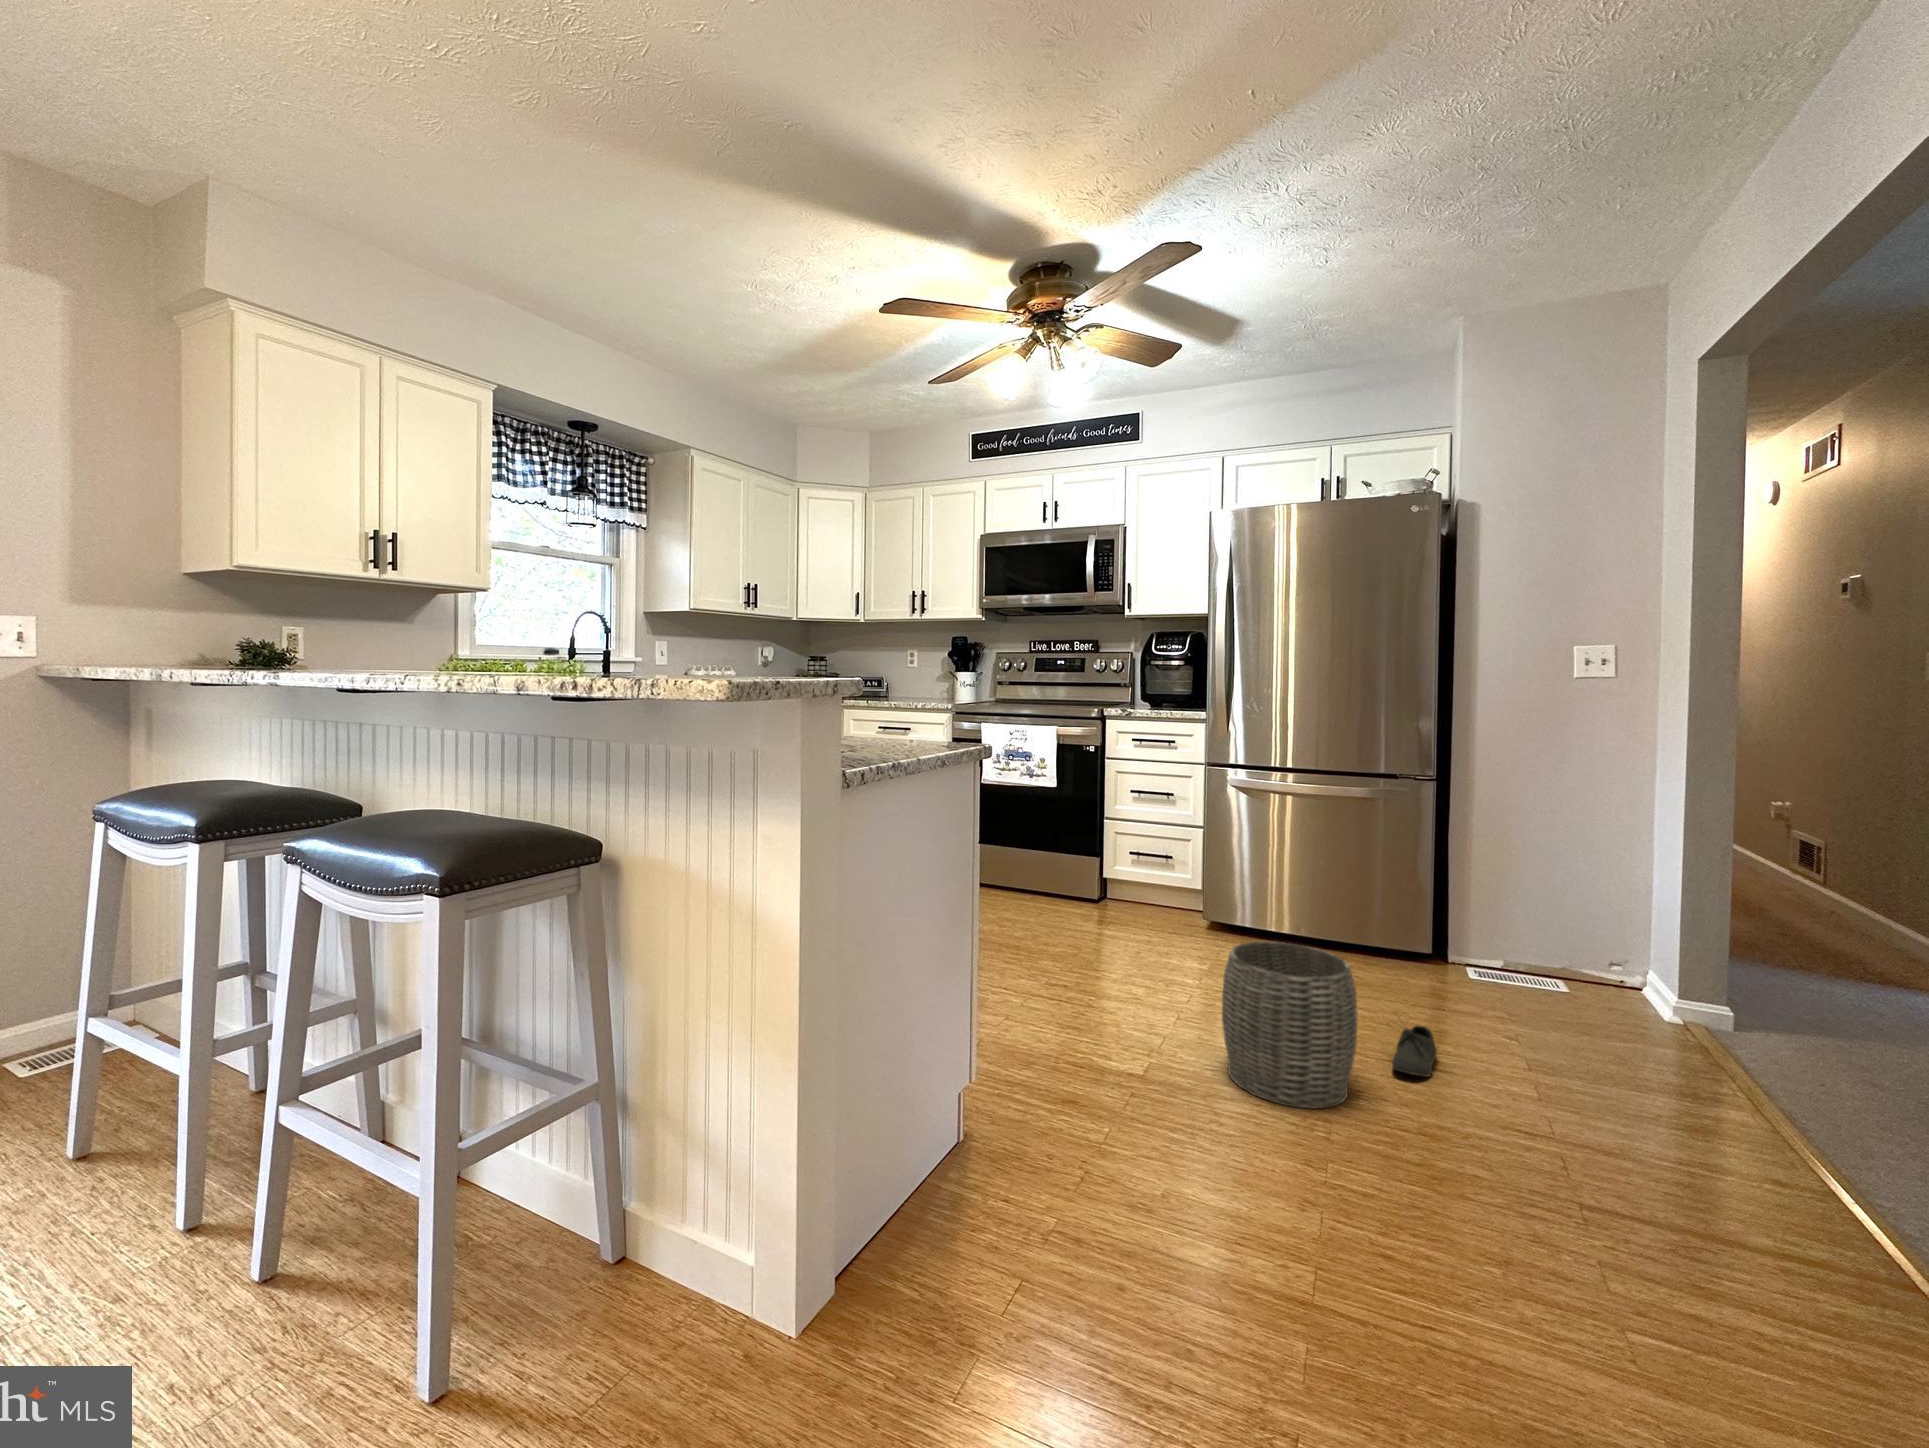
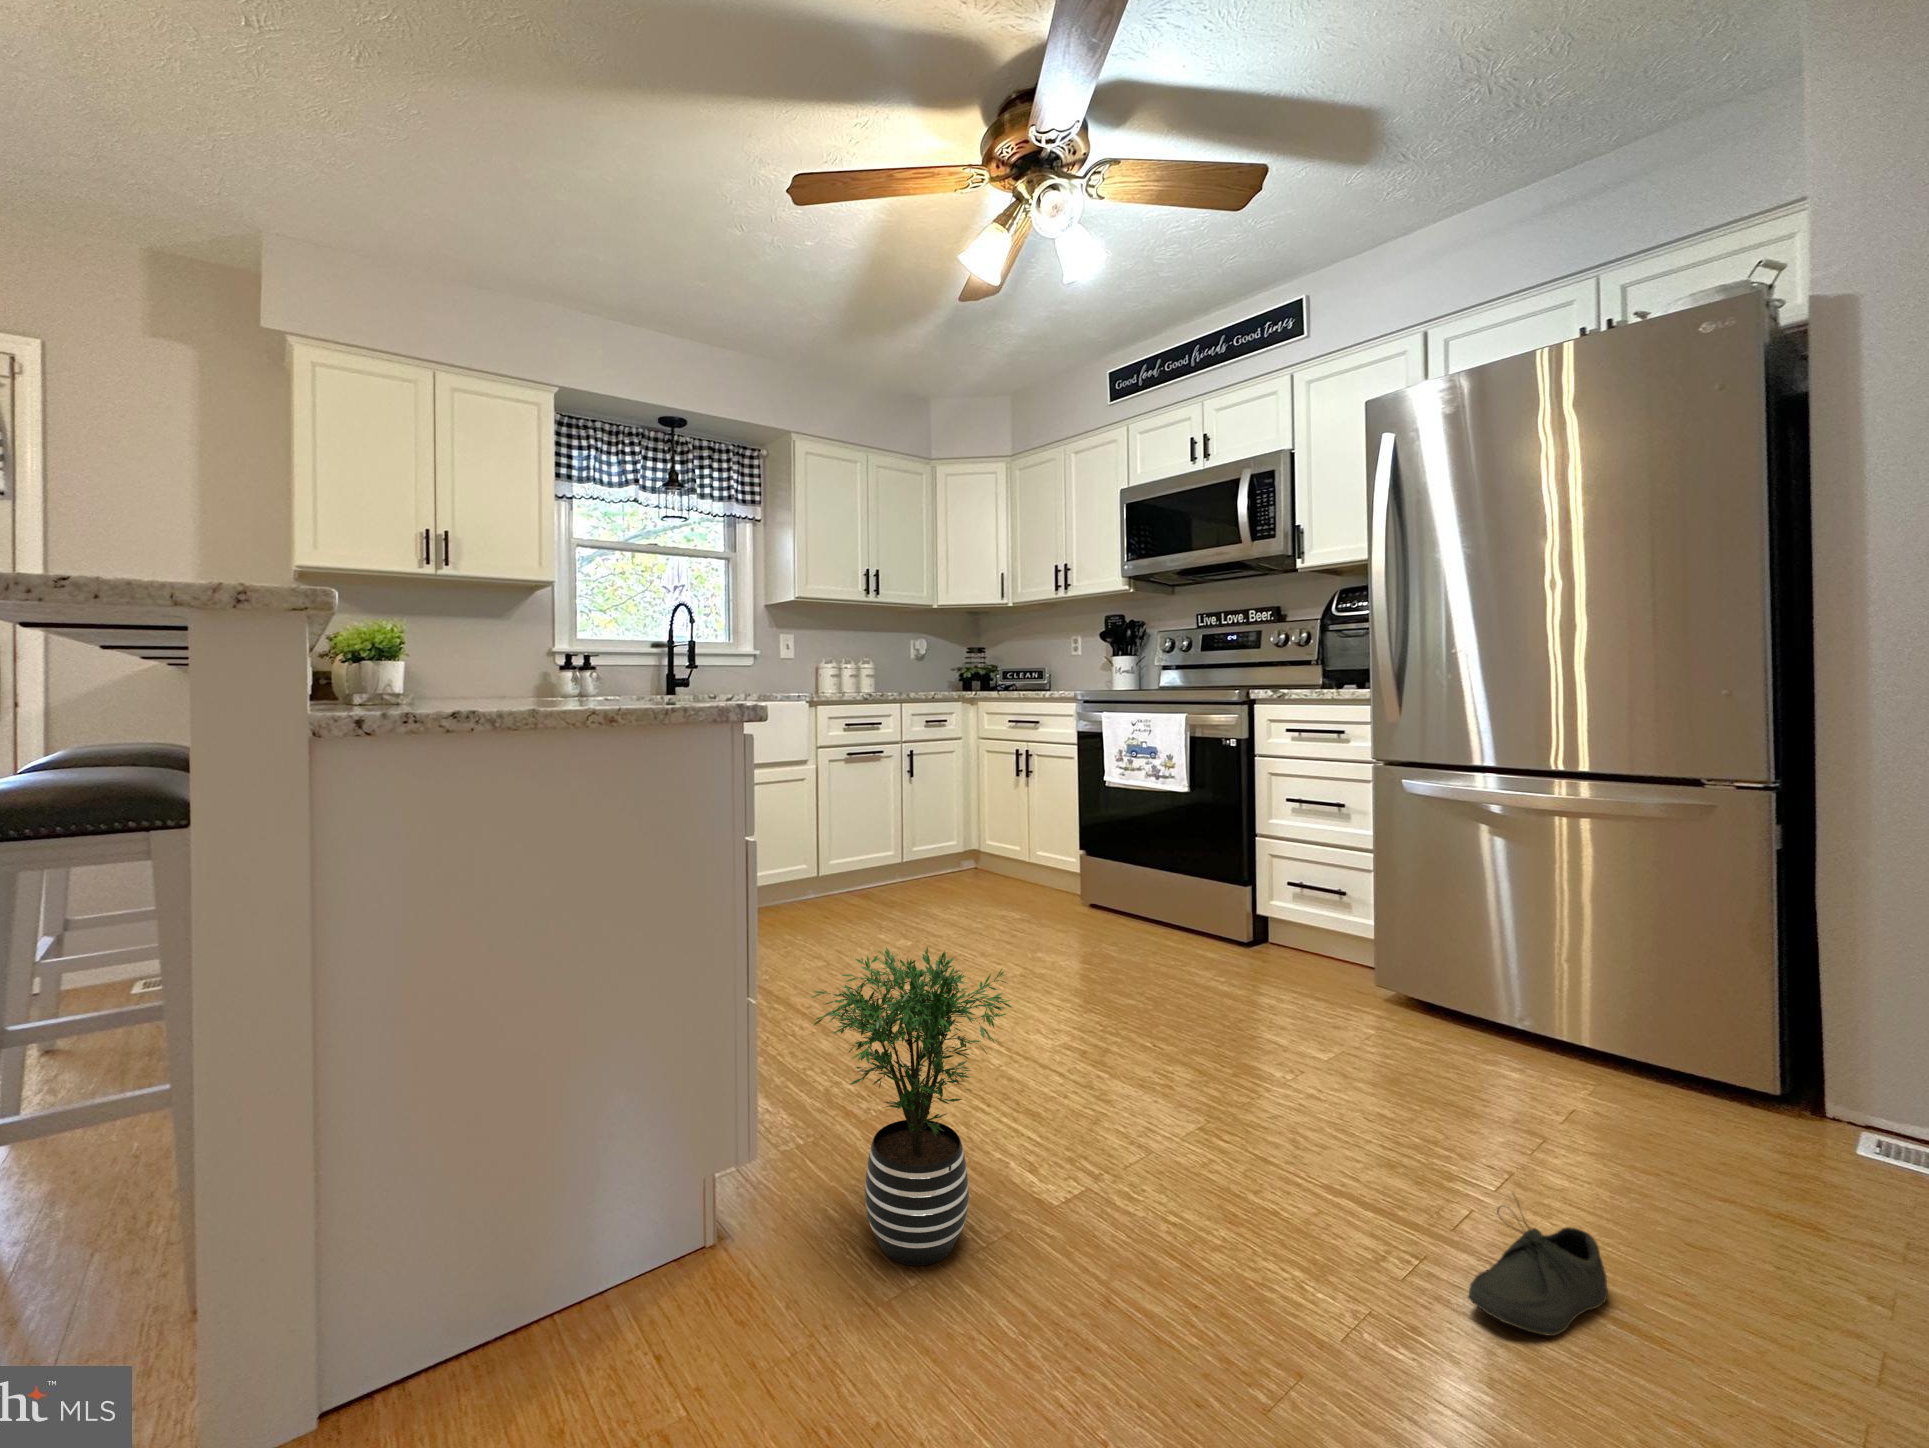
potted plant: none [1053,918,1192,1121] -> present [811,947,1012,1266]
woven basket: present [1222,942,1358,1109] -> none [1128,1018,1358,1338]

